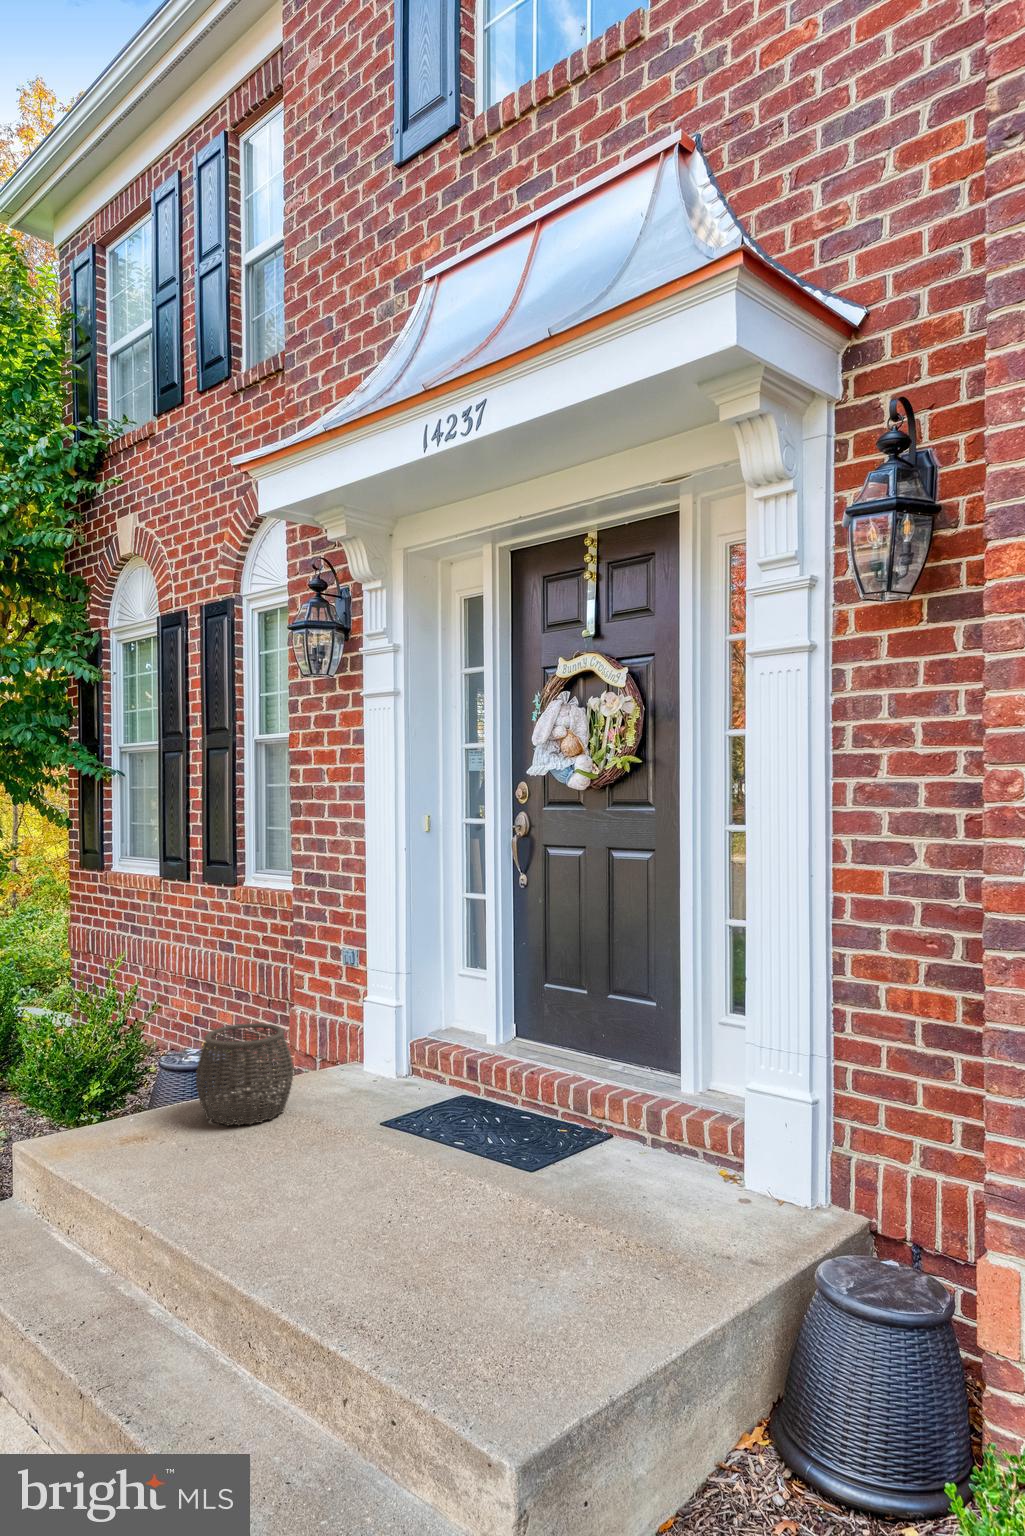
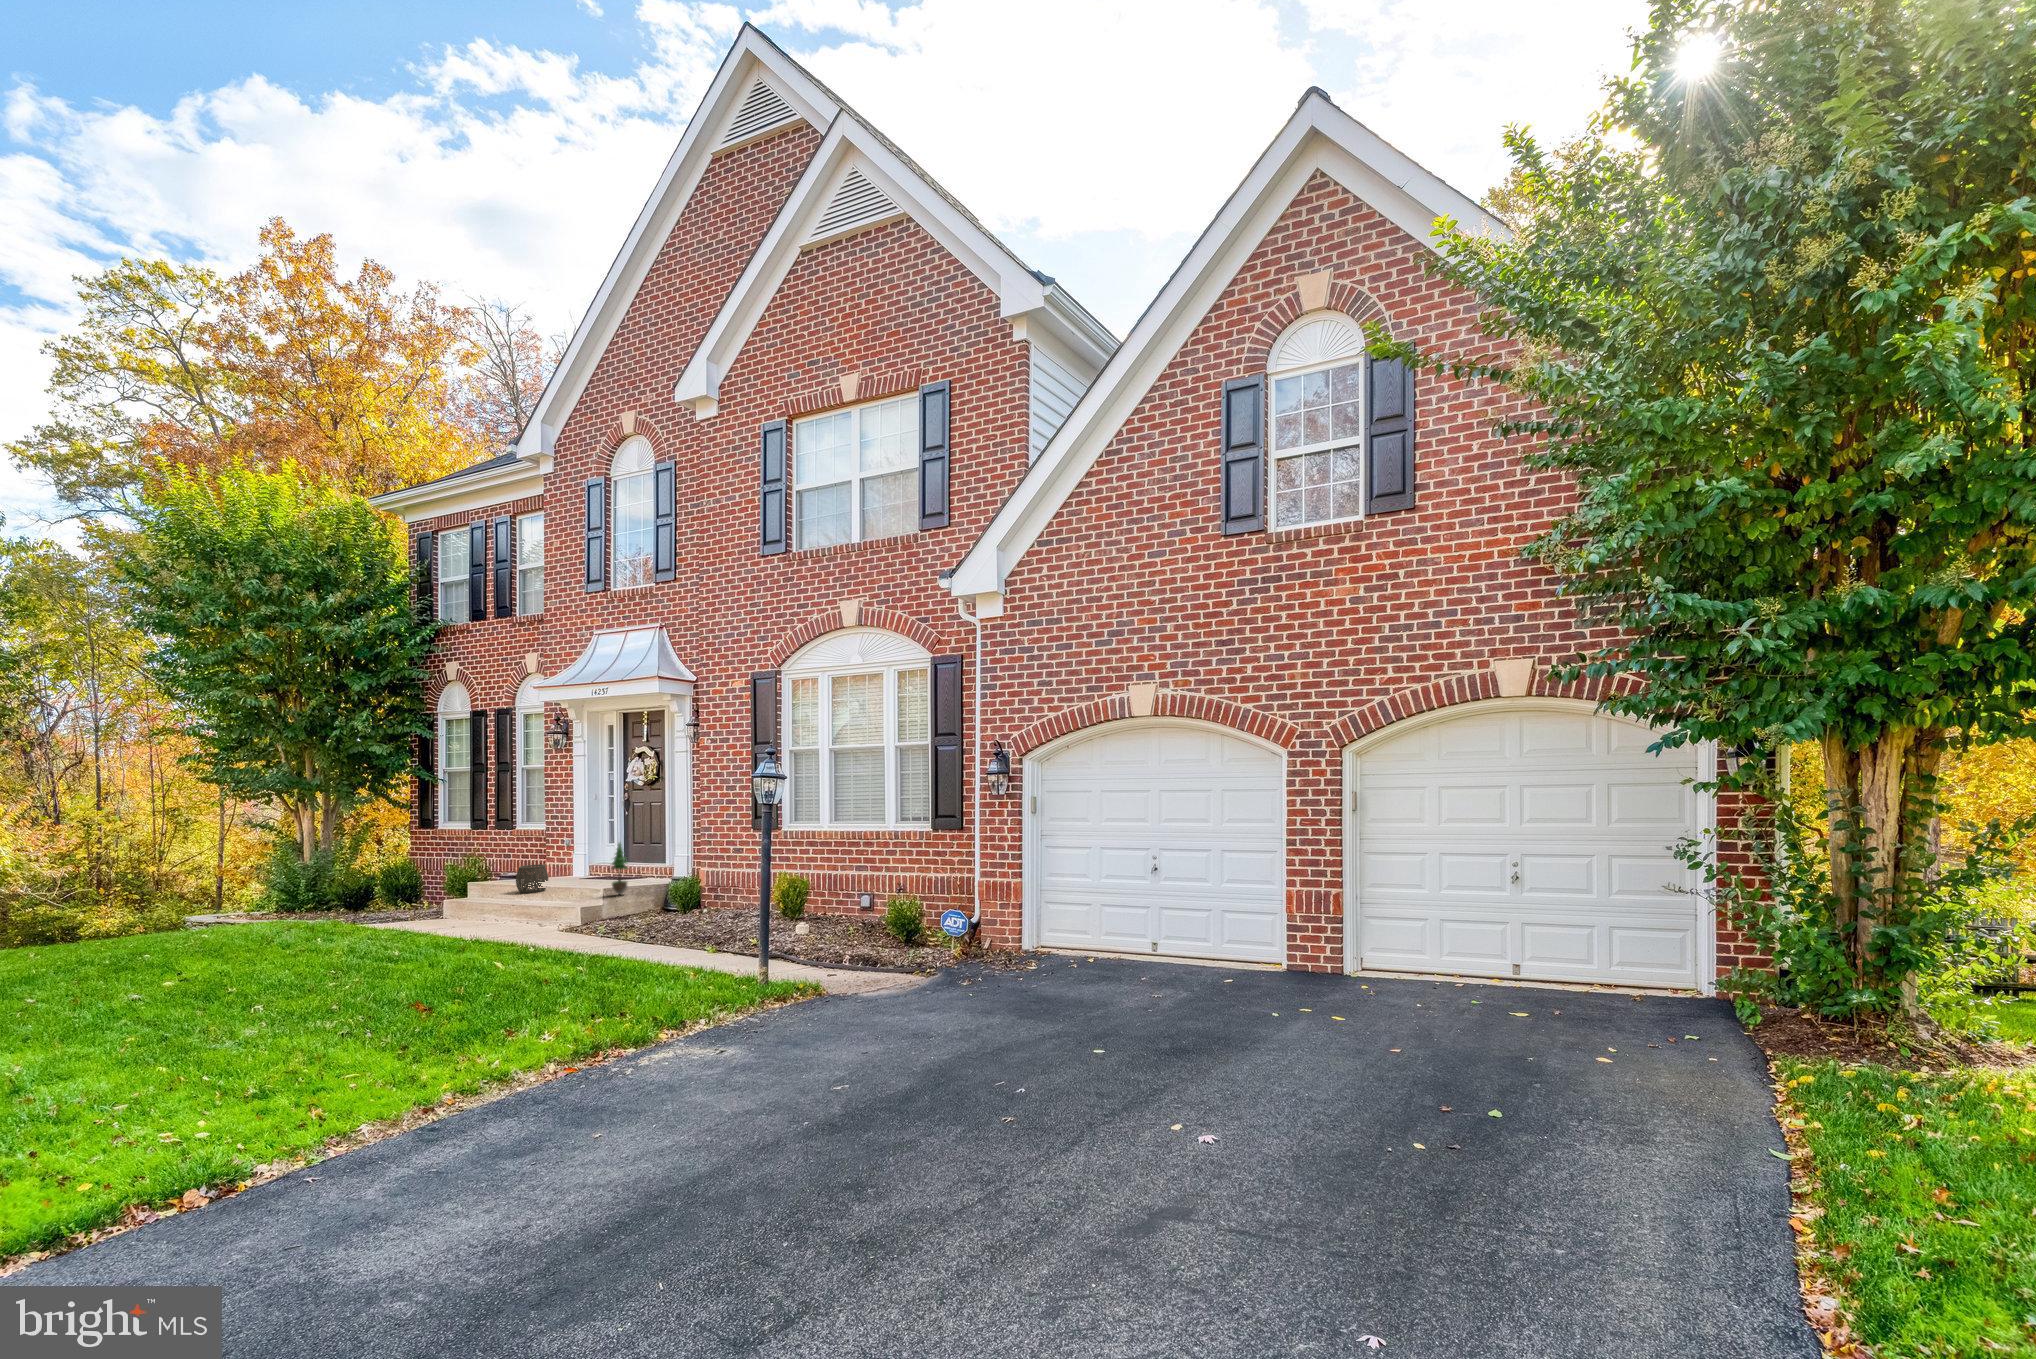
potted tree: none [497,1007,578,1230] -> present [612,843,627,894]

